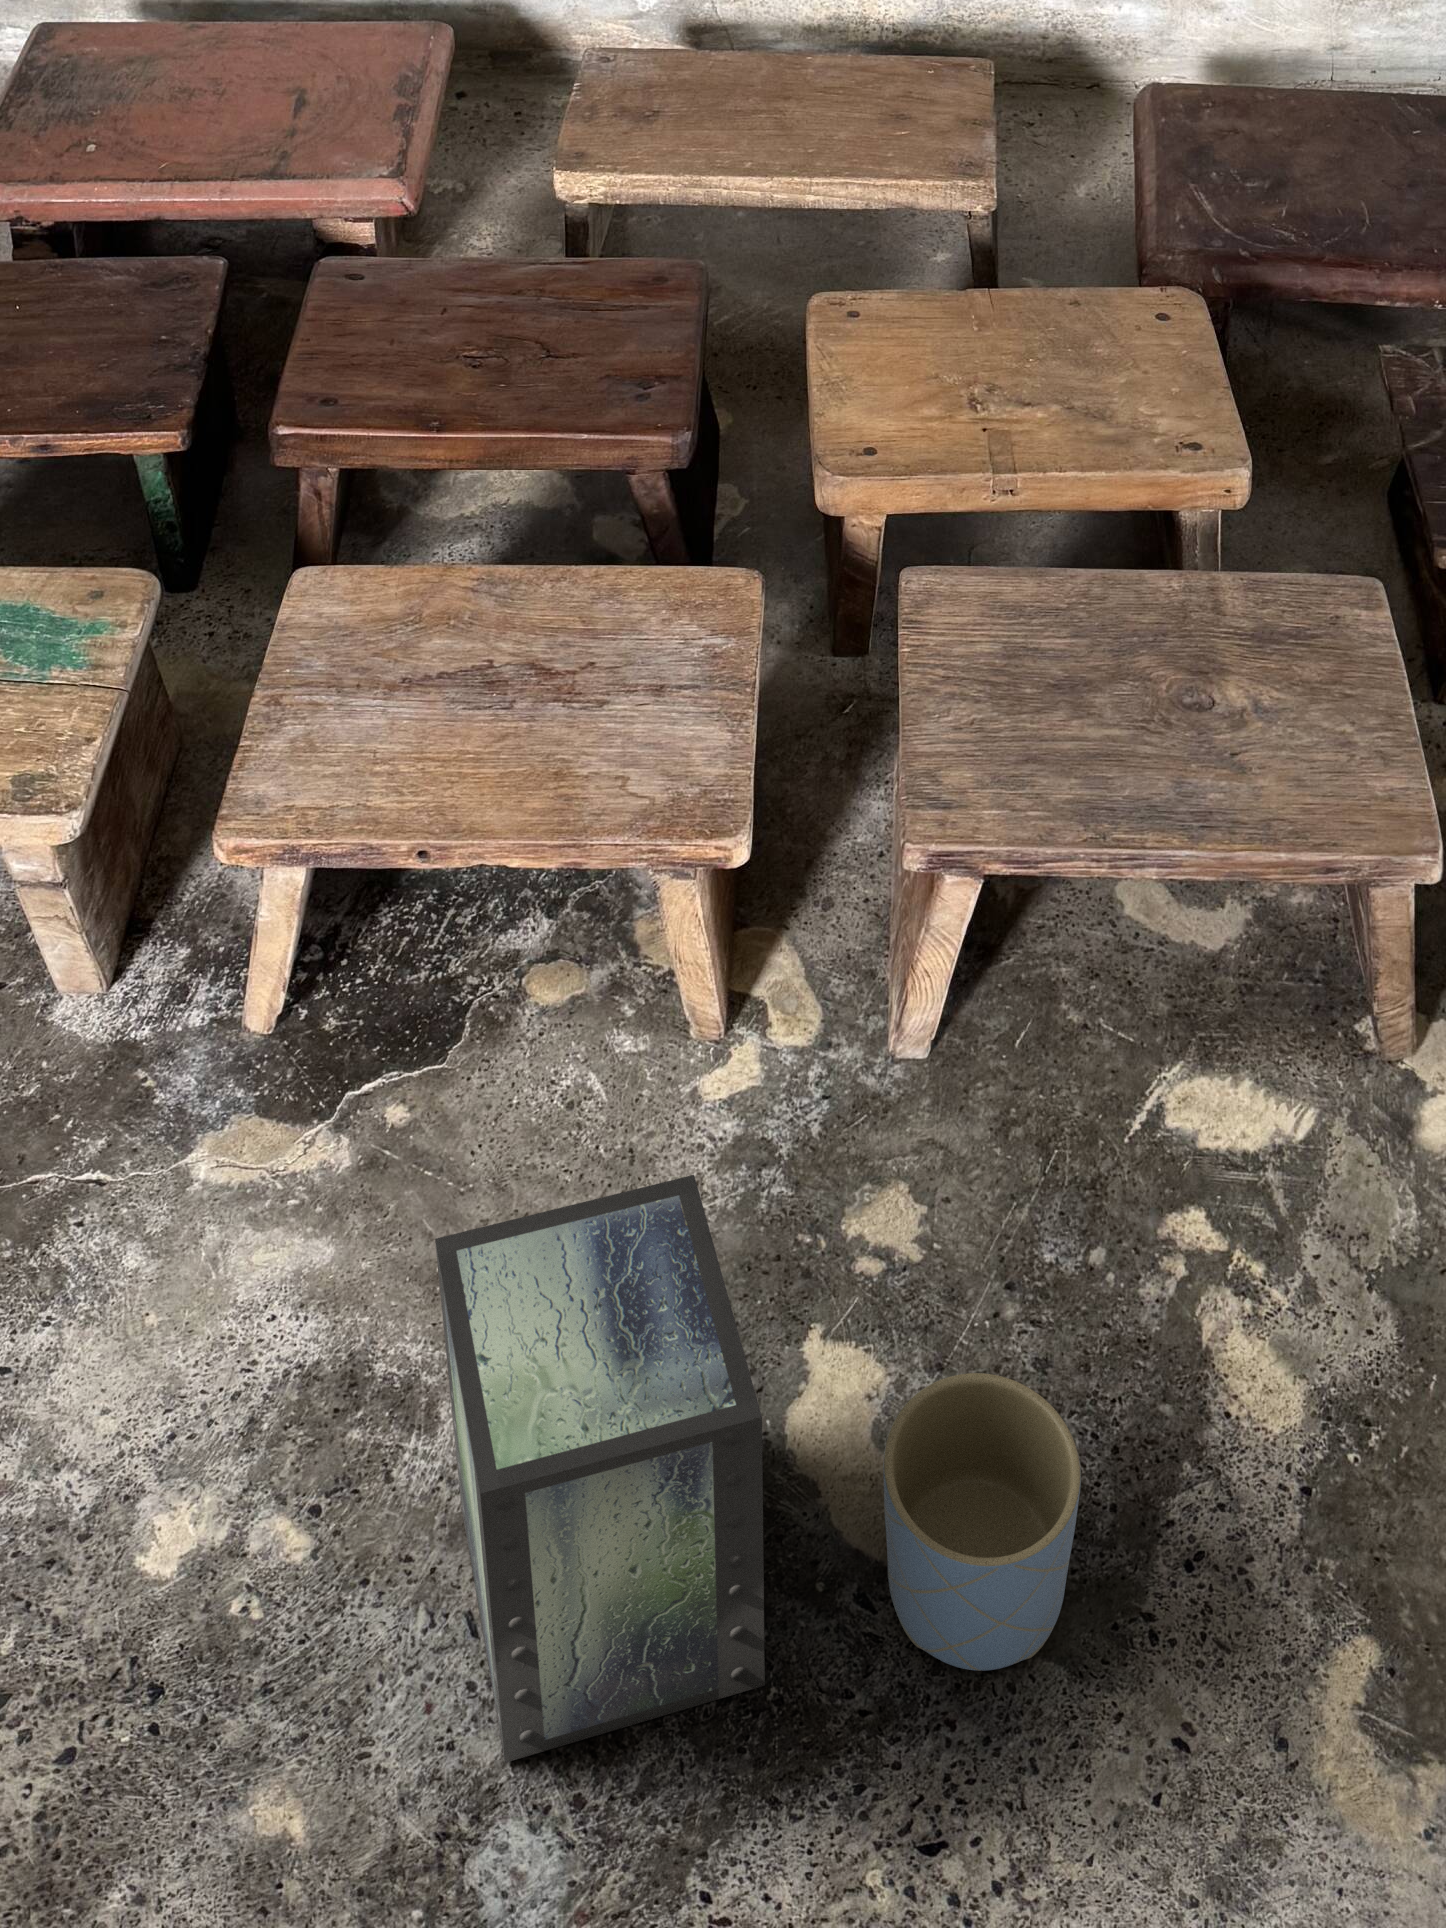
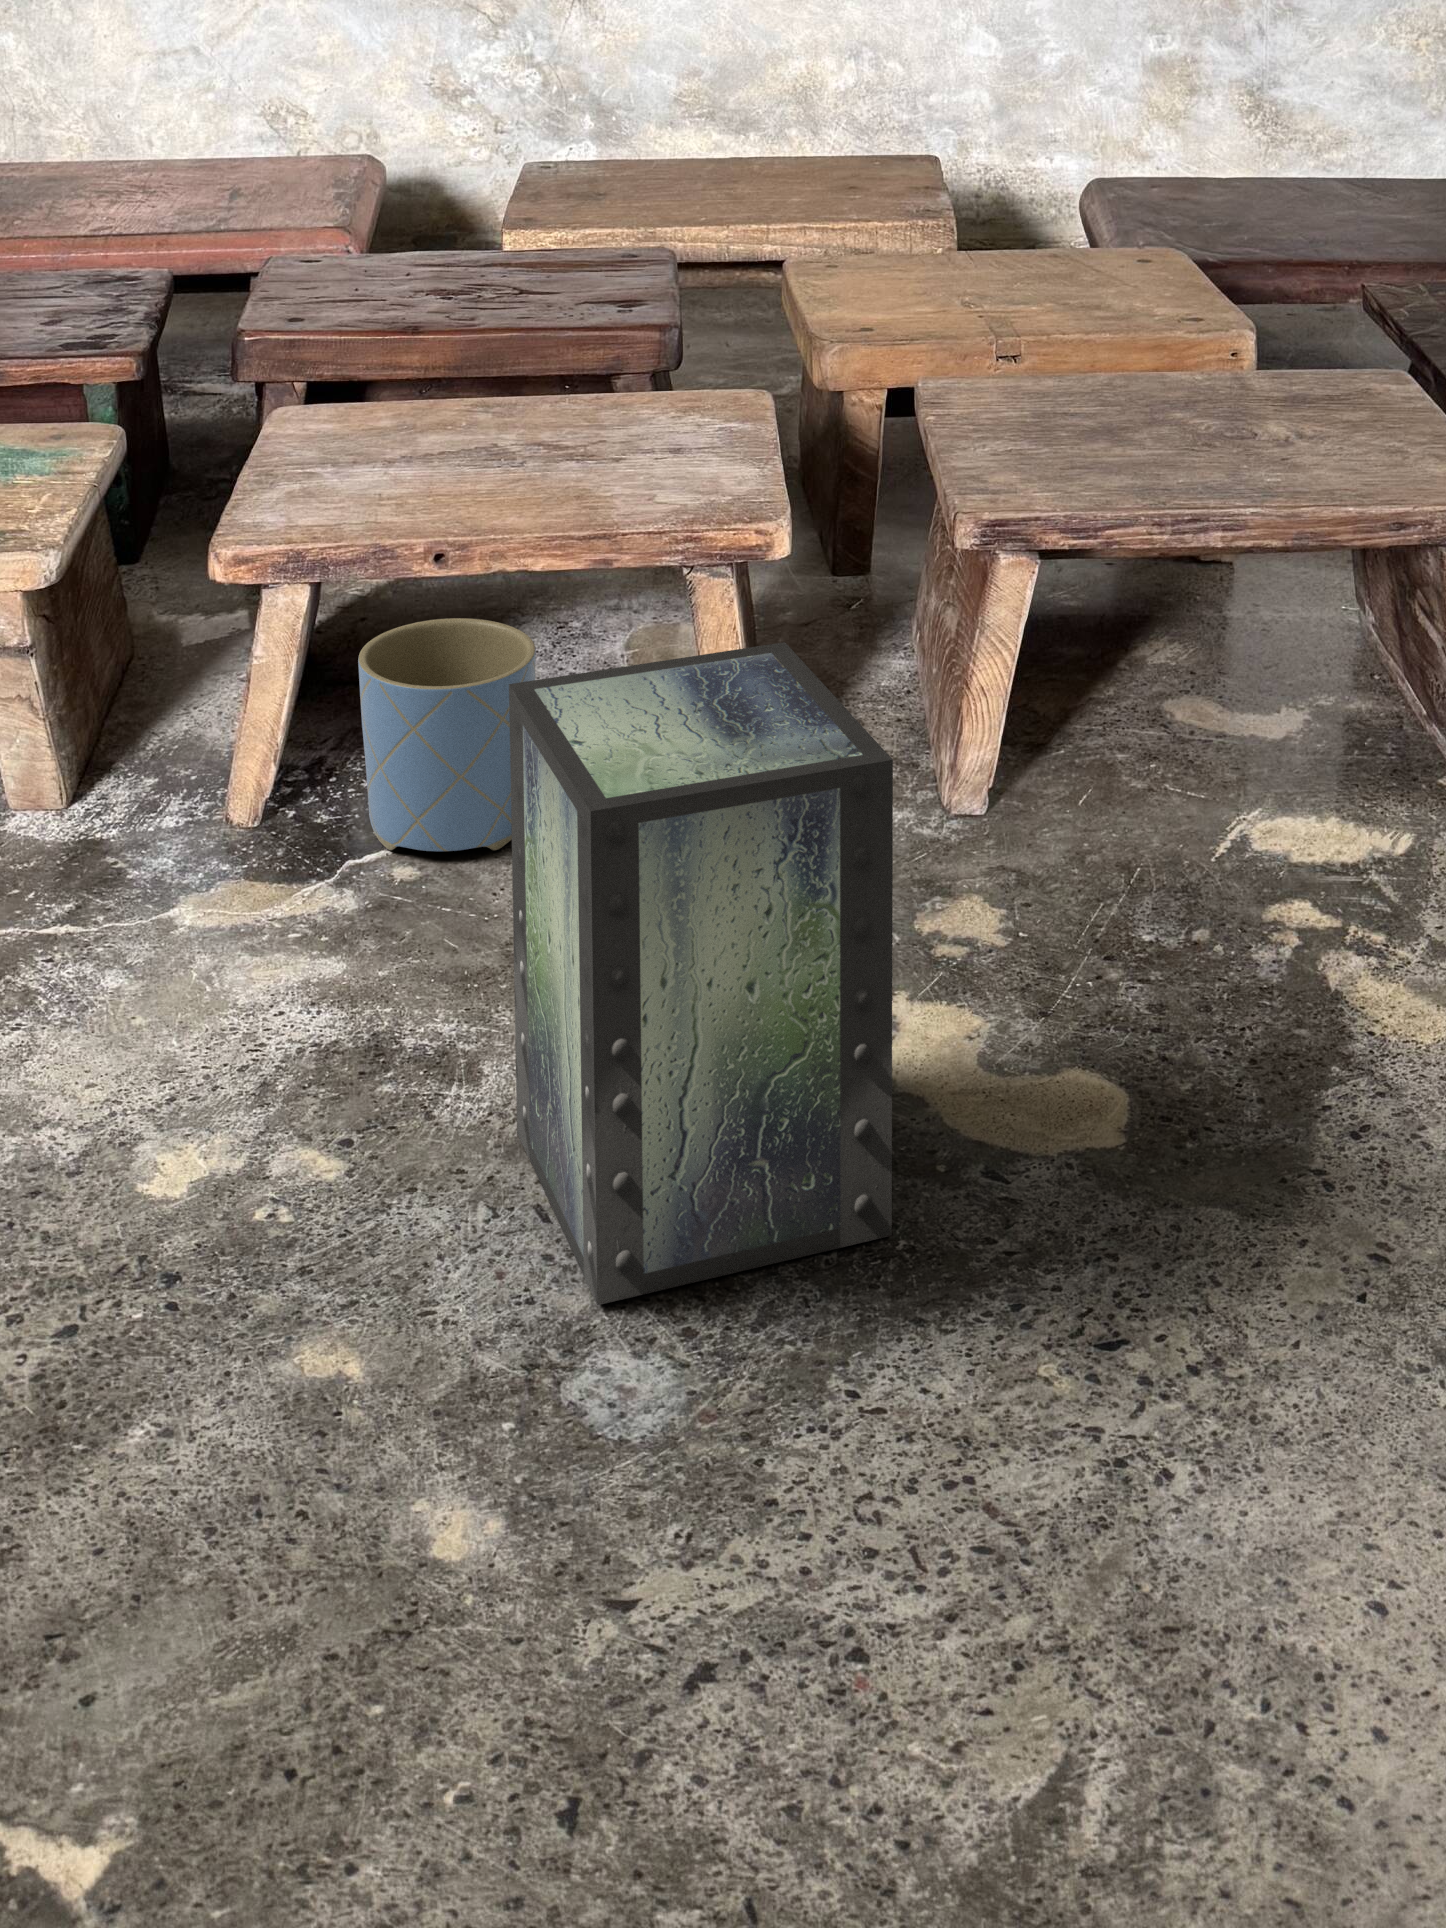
planter: present [883,1373,1081,1671] -> present [358,618,536,851]

